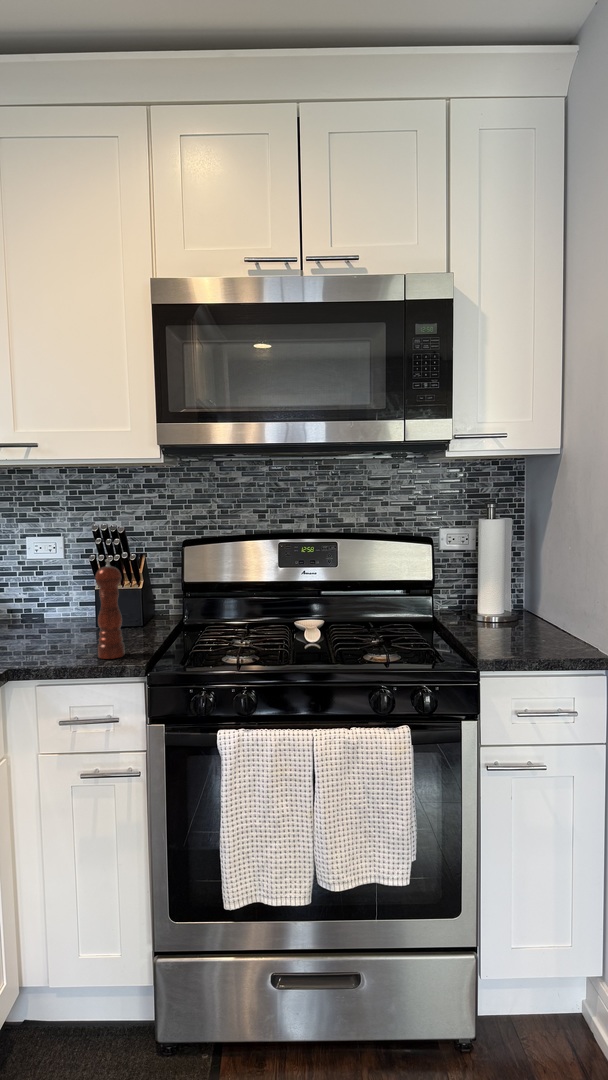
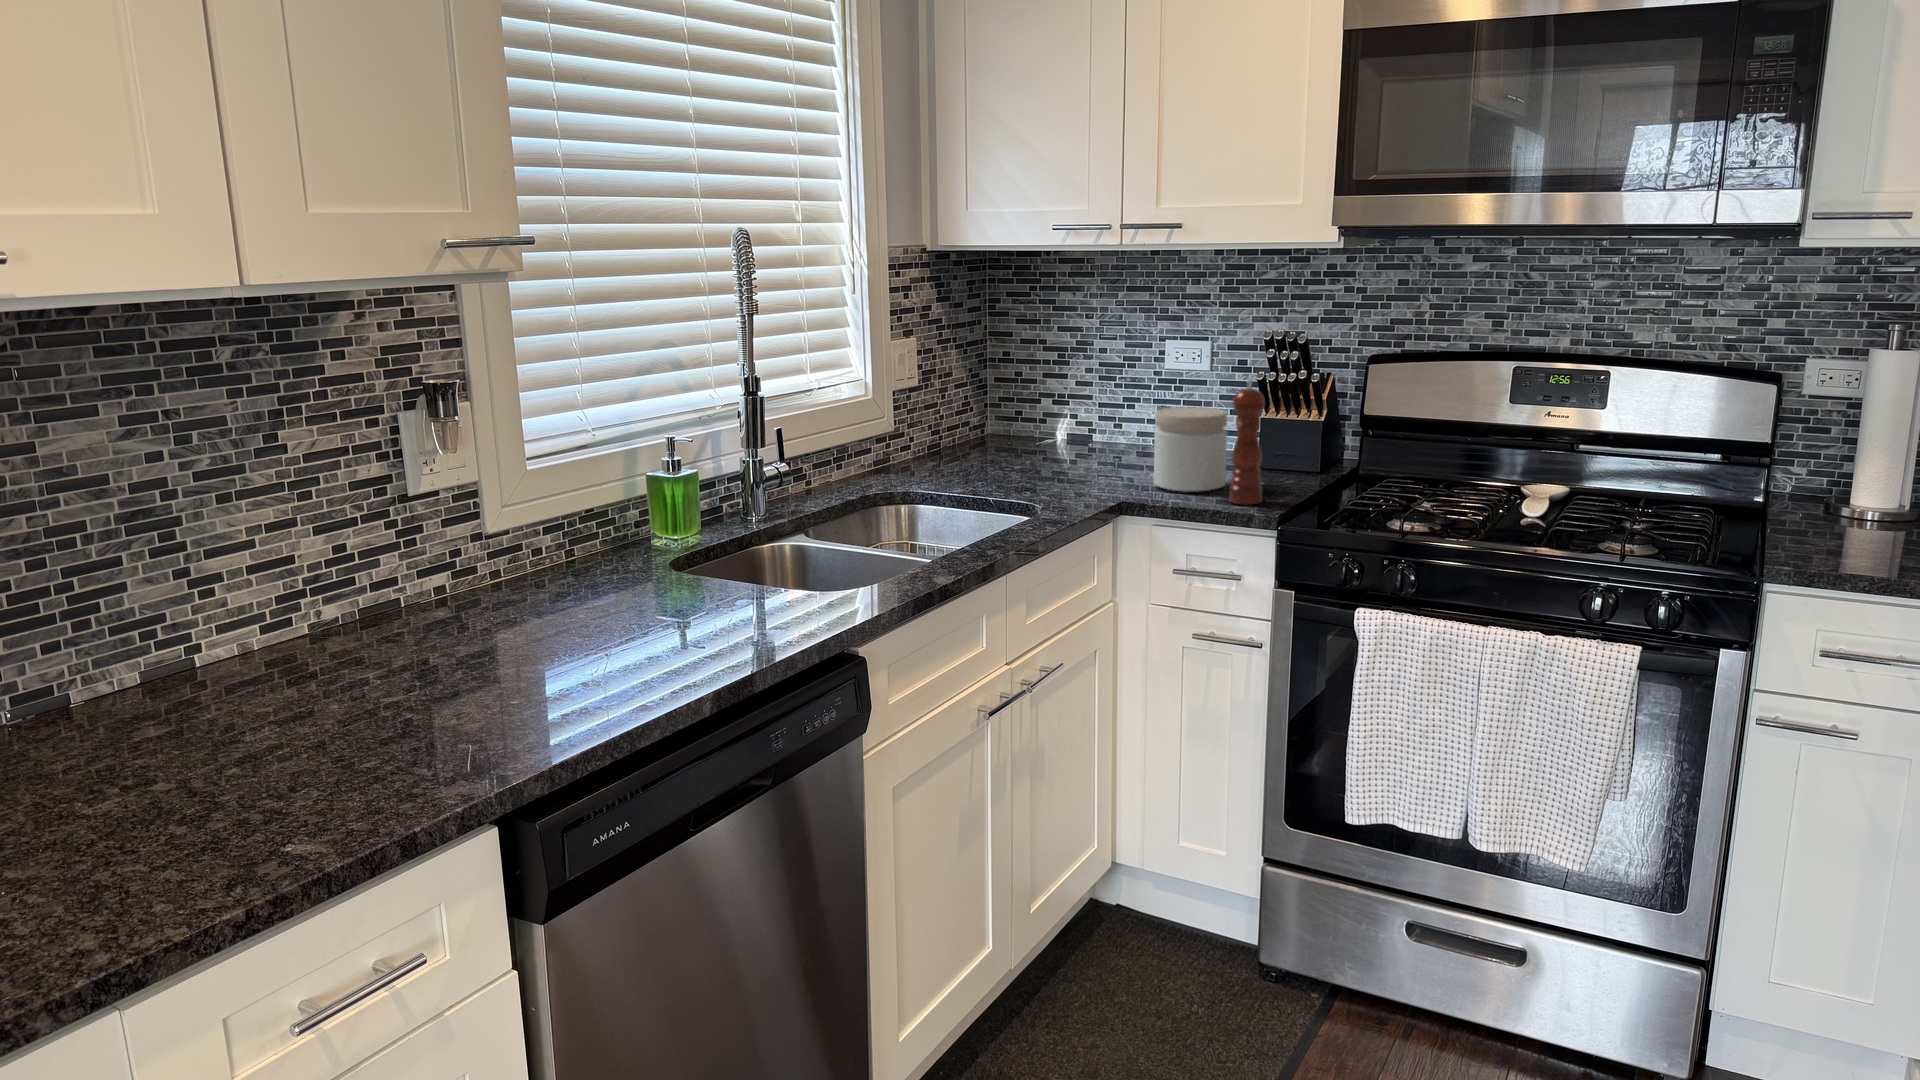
jar: none [28,585,90,654] -> present [1154,407,1227,492]

